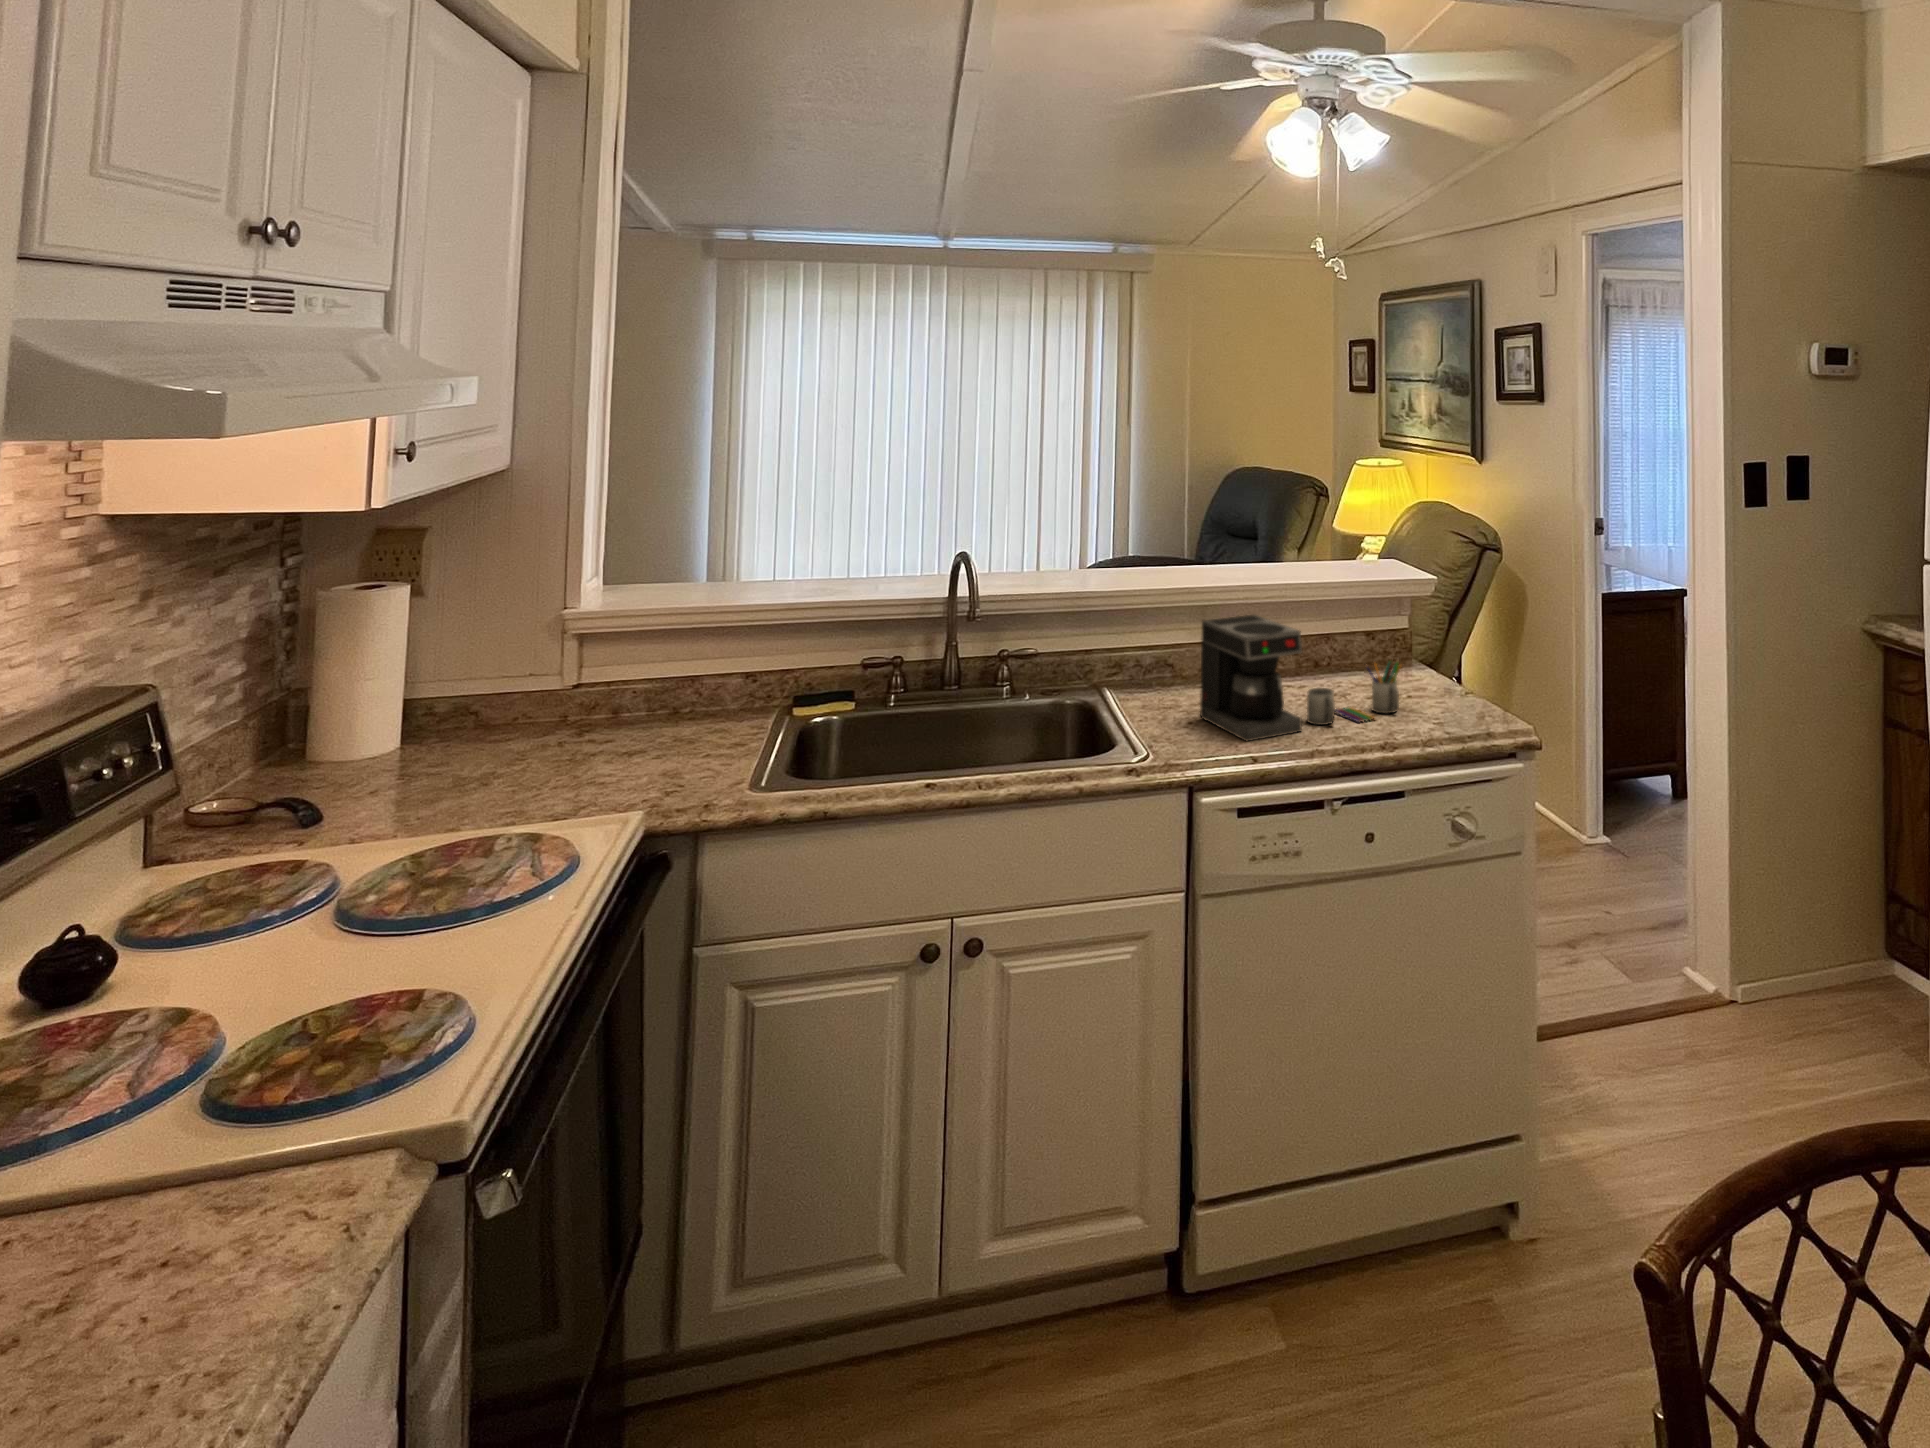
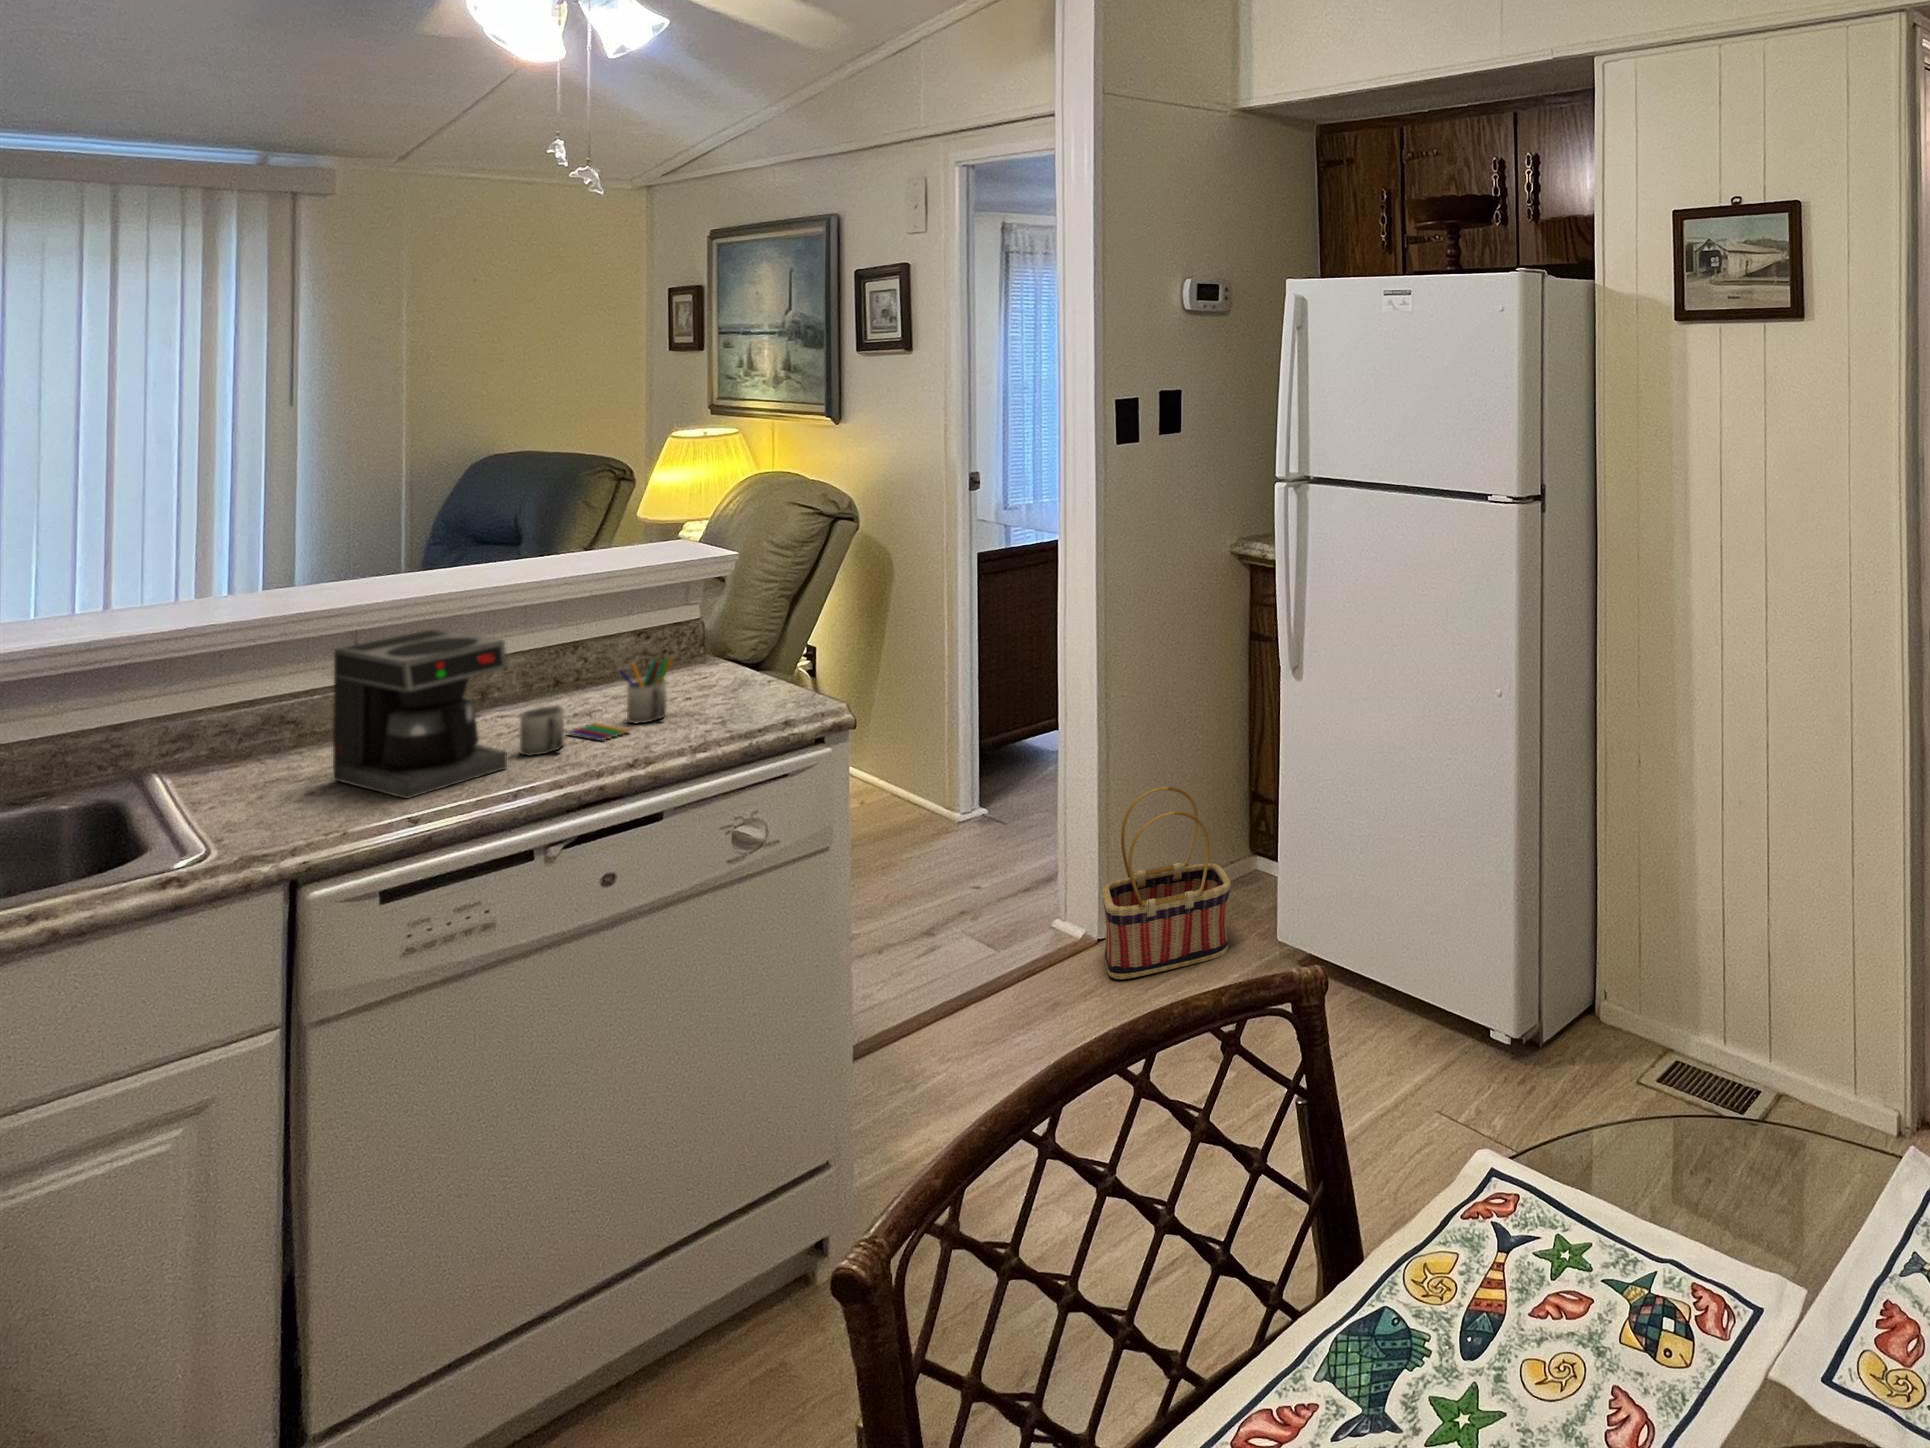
basket: none [1740,870,1878,1069] -> present [1102,787,1231,979]

